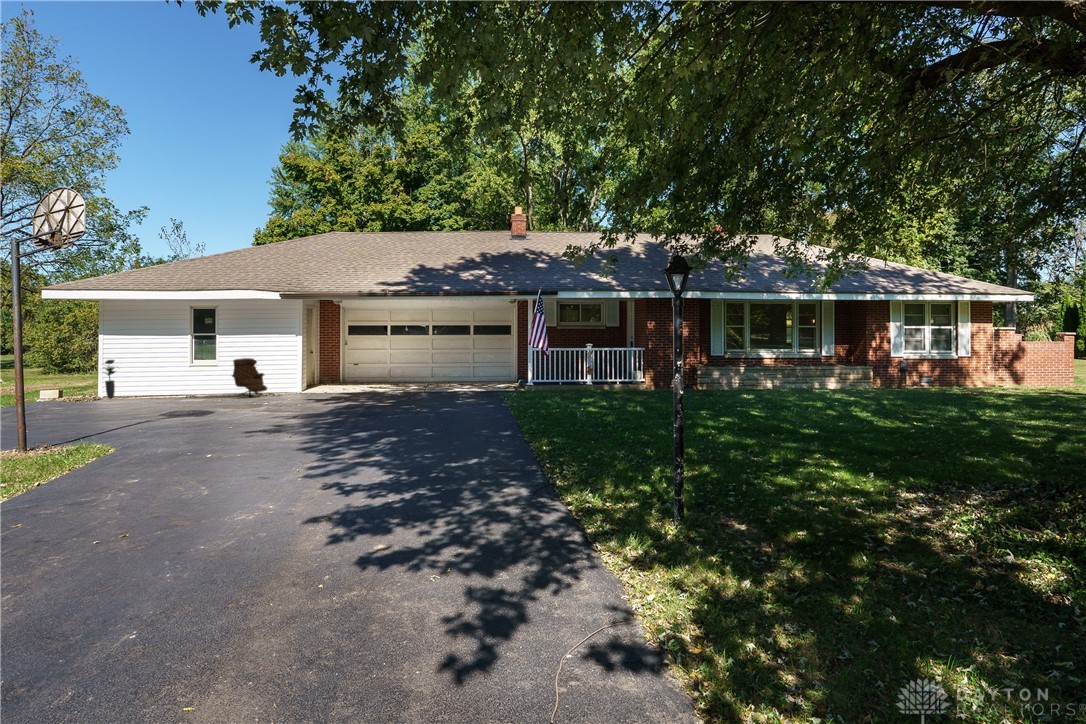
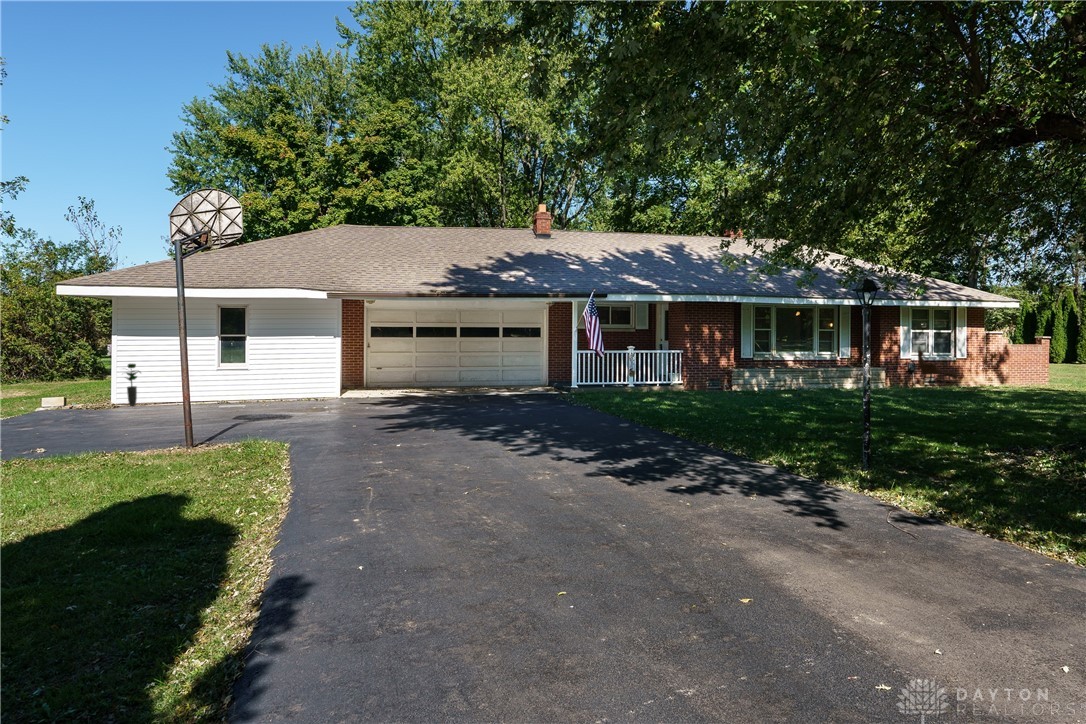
lounge chair: present [232,358,267,397] -> present [918,350,957,382]

